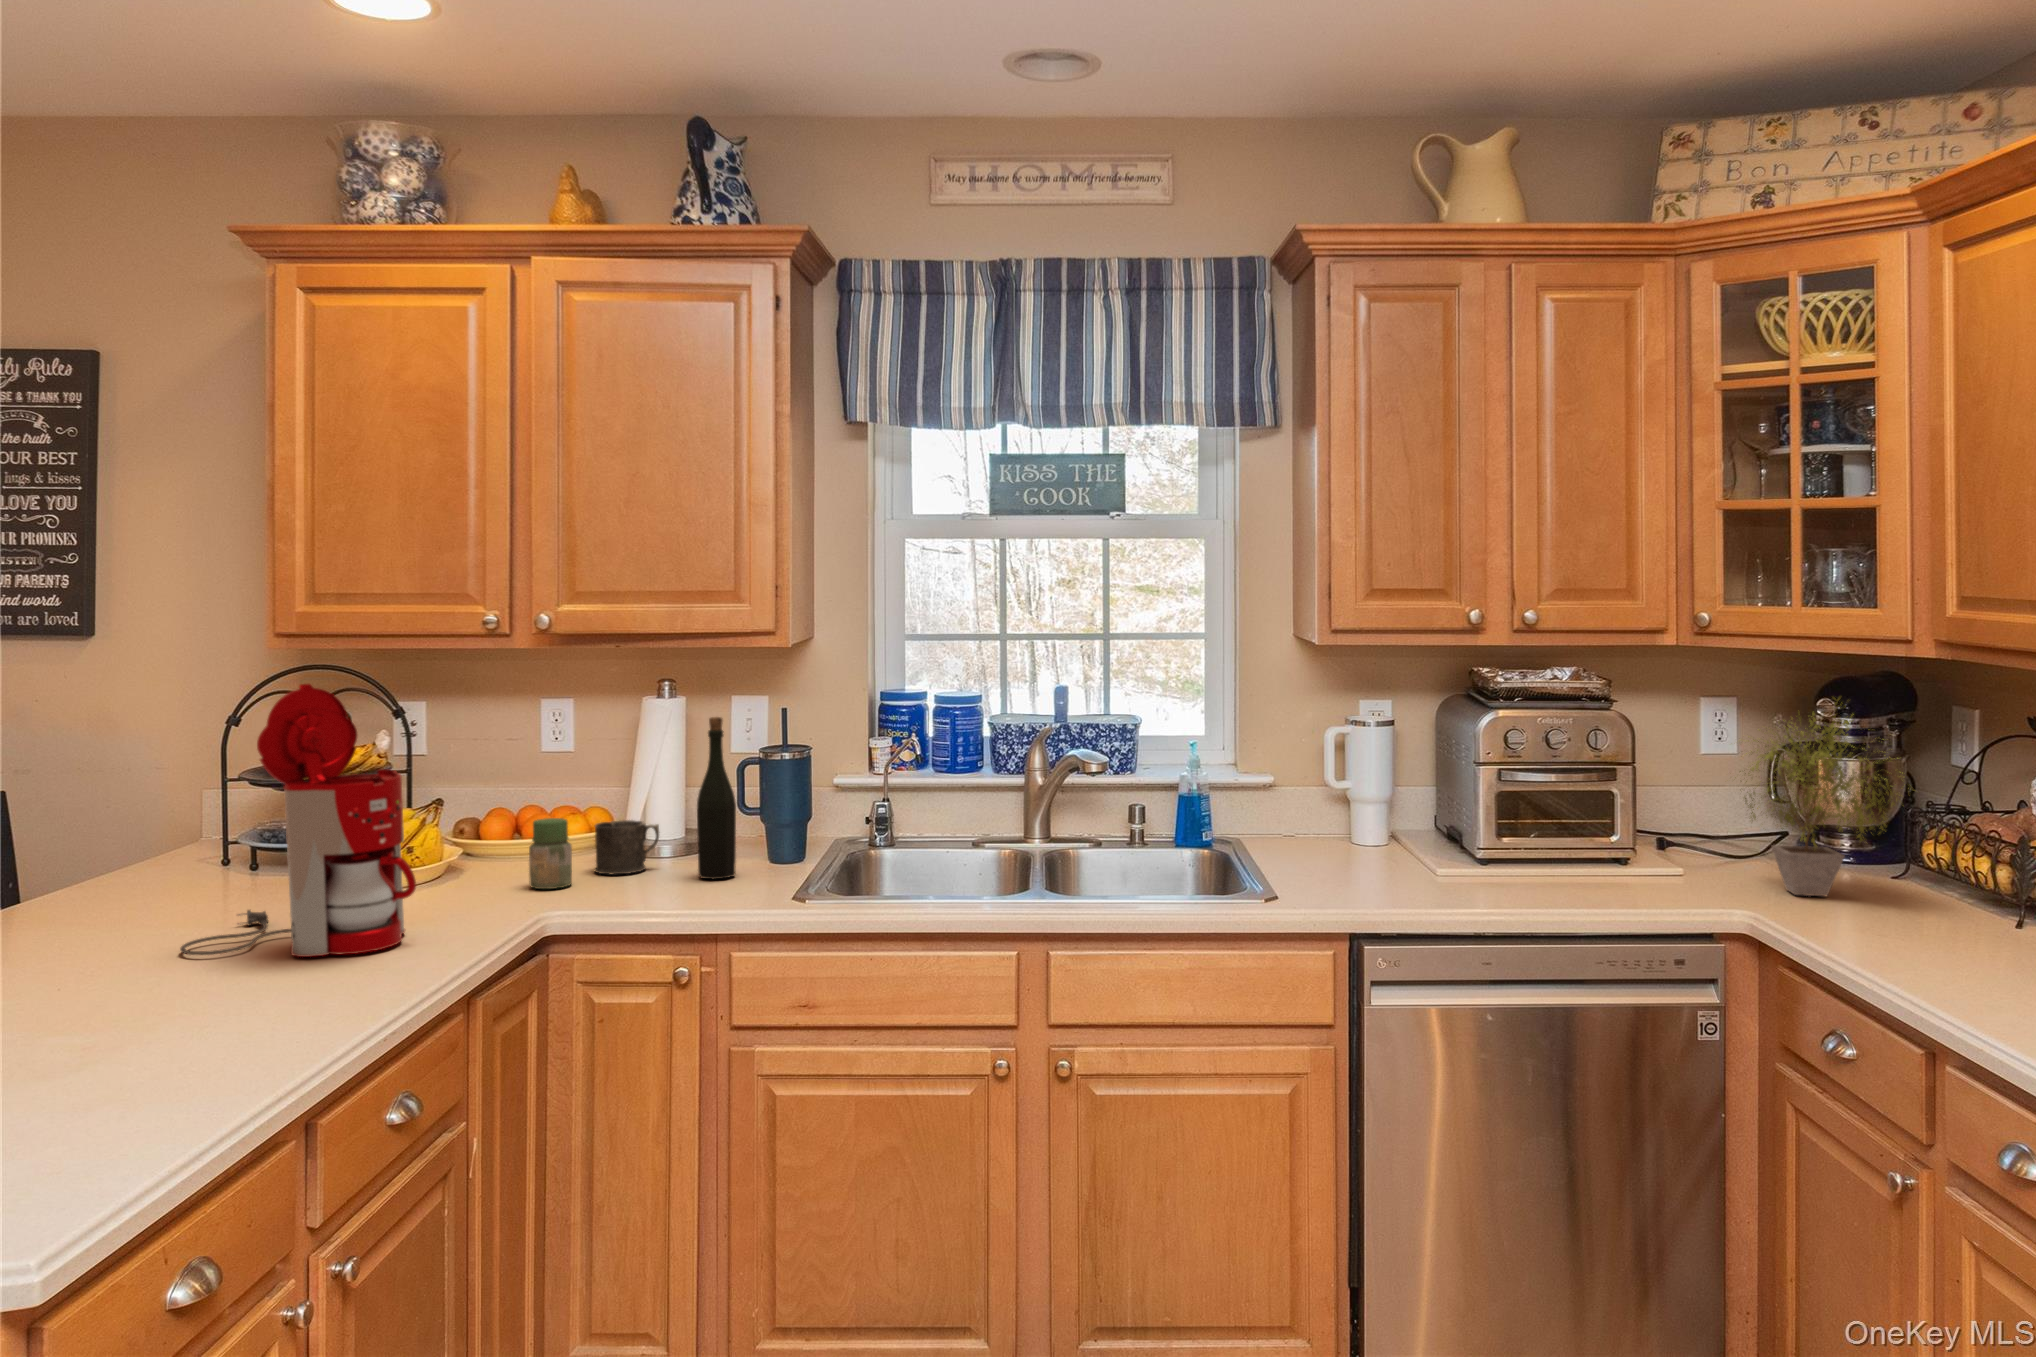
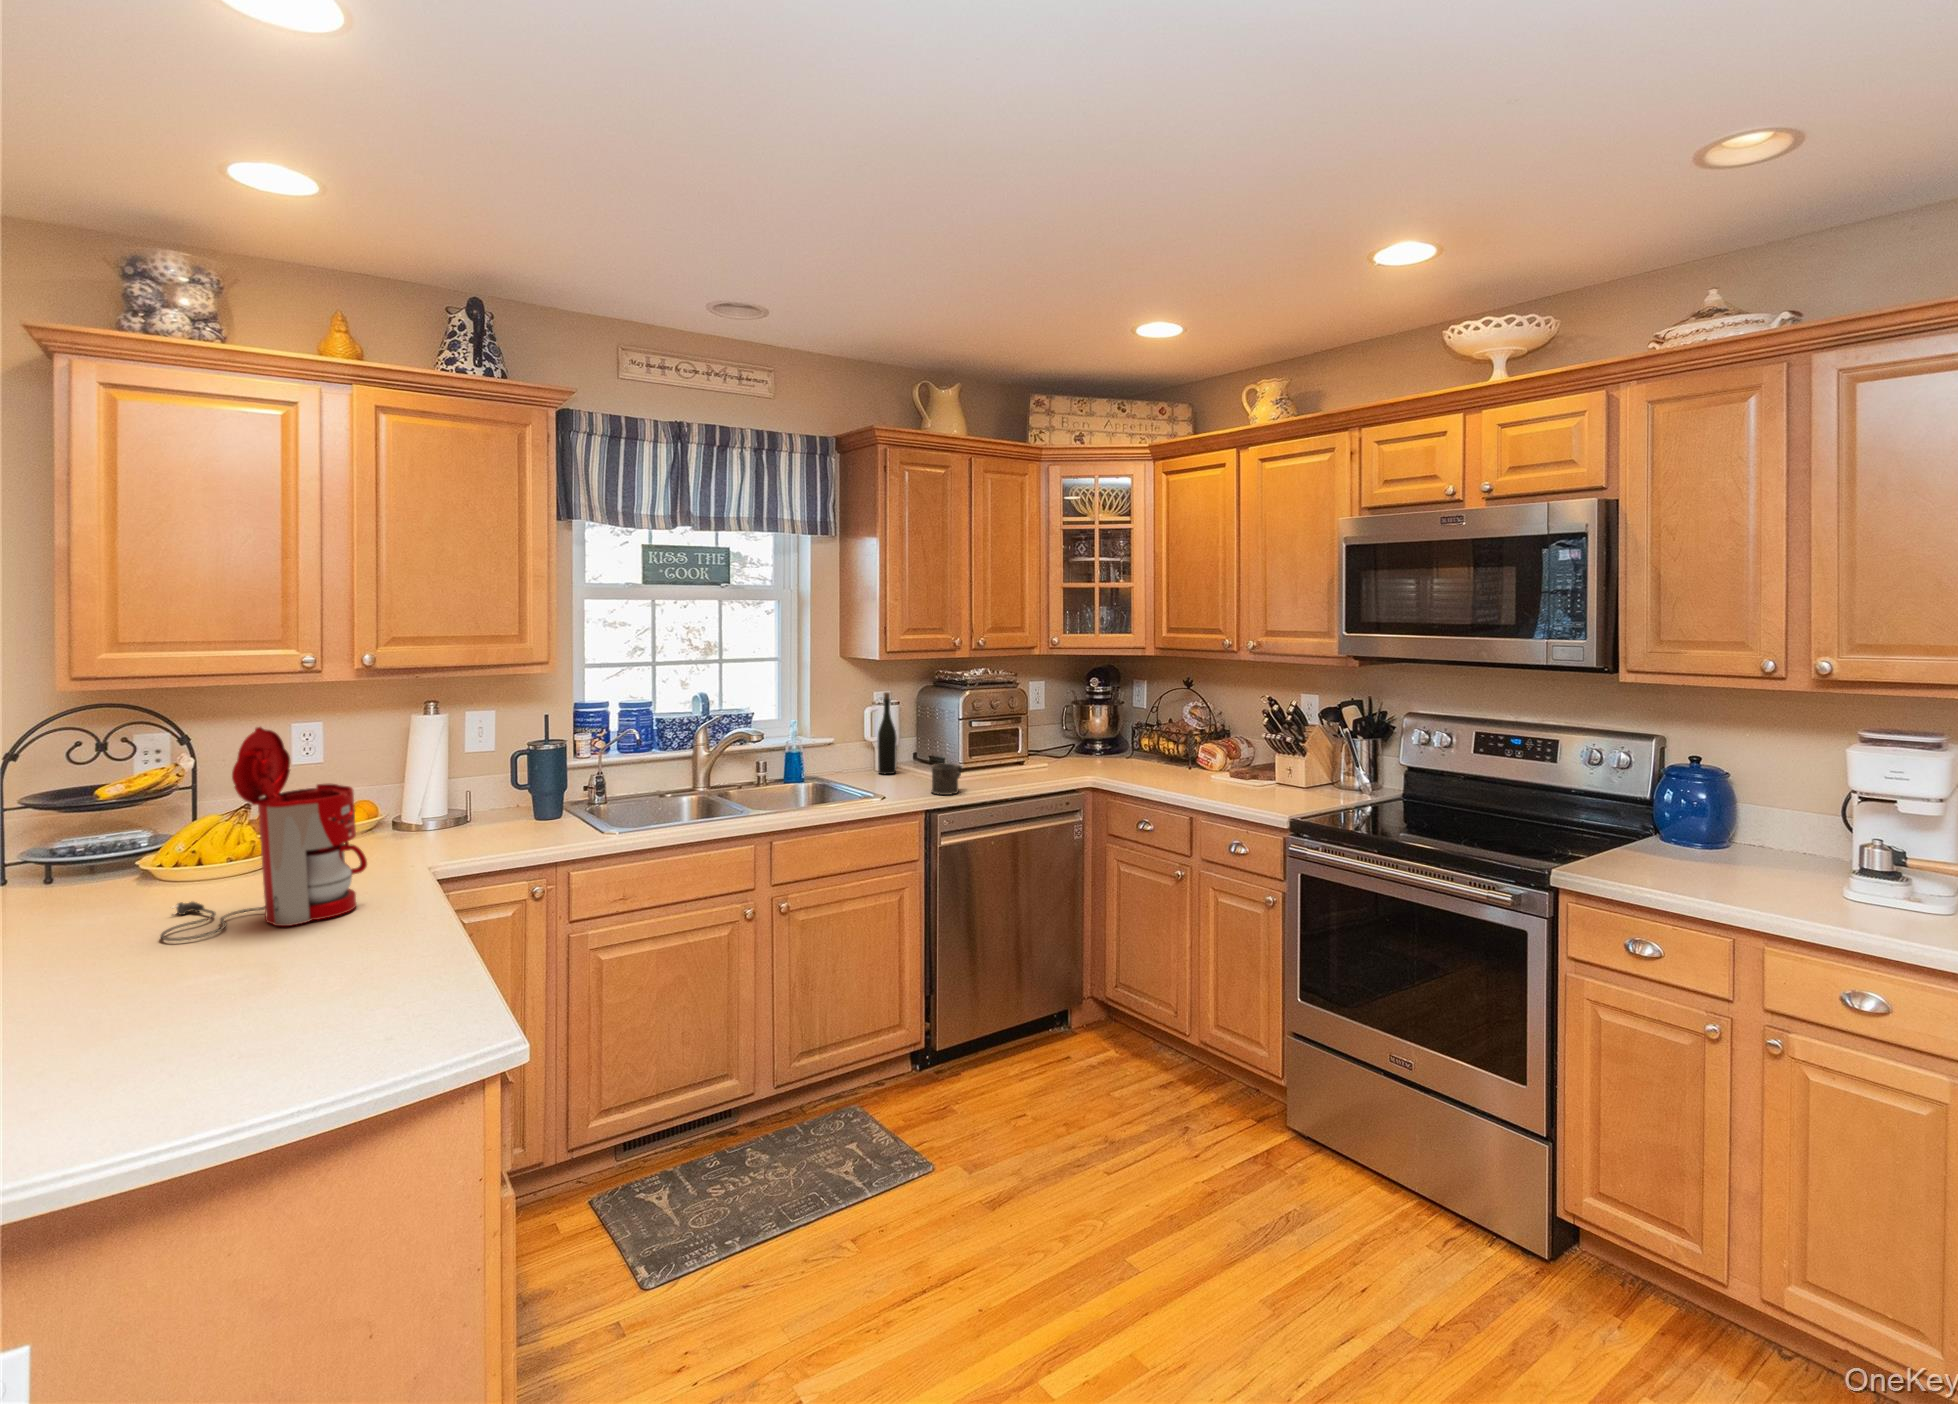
potted plant: present [1740,698,1909,896] -> none [1067,679,1148,772]
bottle: present [697,717,736,879] -> present [878,692,897,774]
jar: present [529,818,572,889] -> none [385,803,420,855]
mug: present [595,820,659,875] -> present [931,763,962,795]

